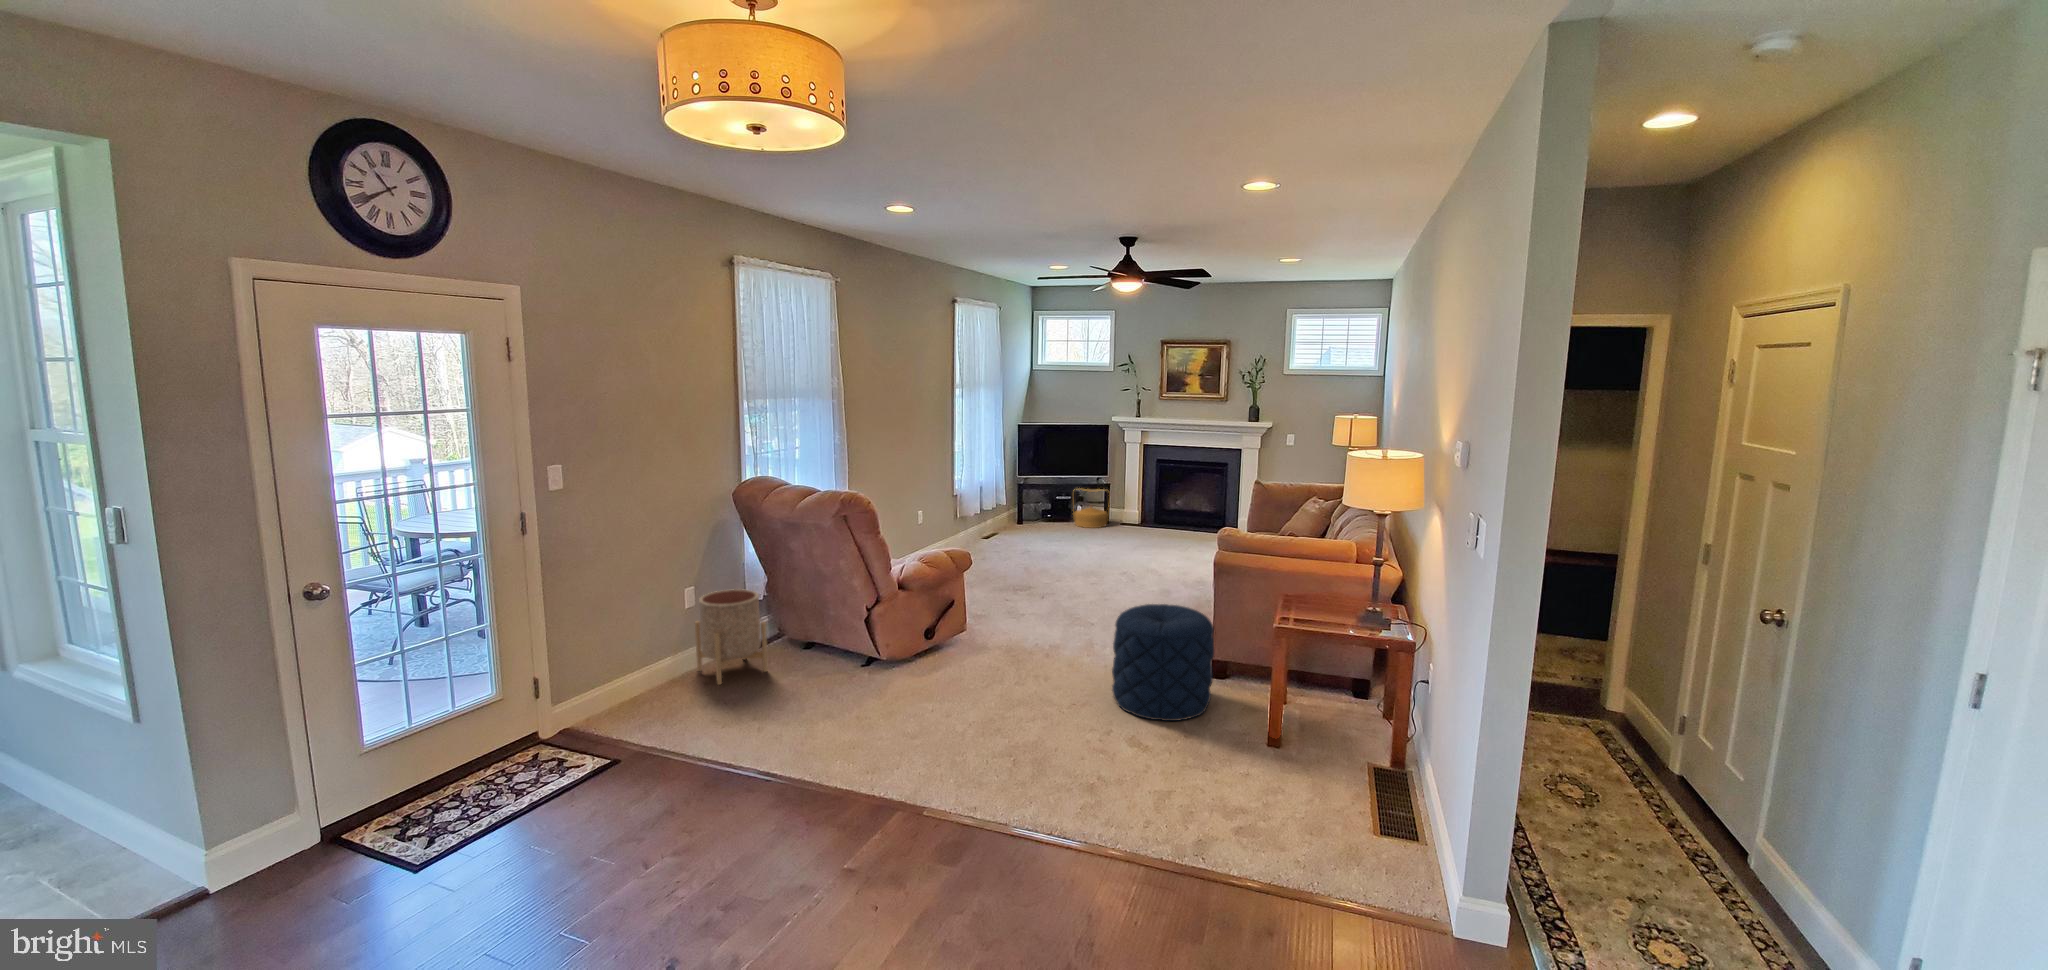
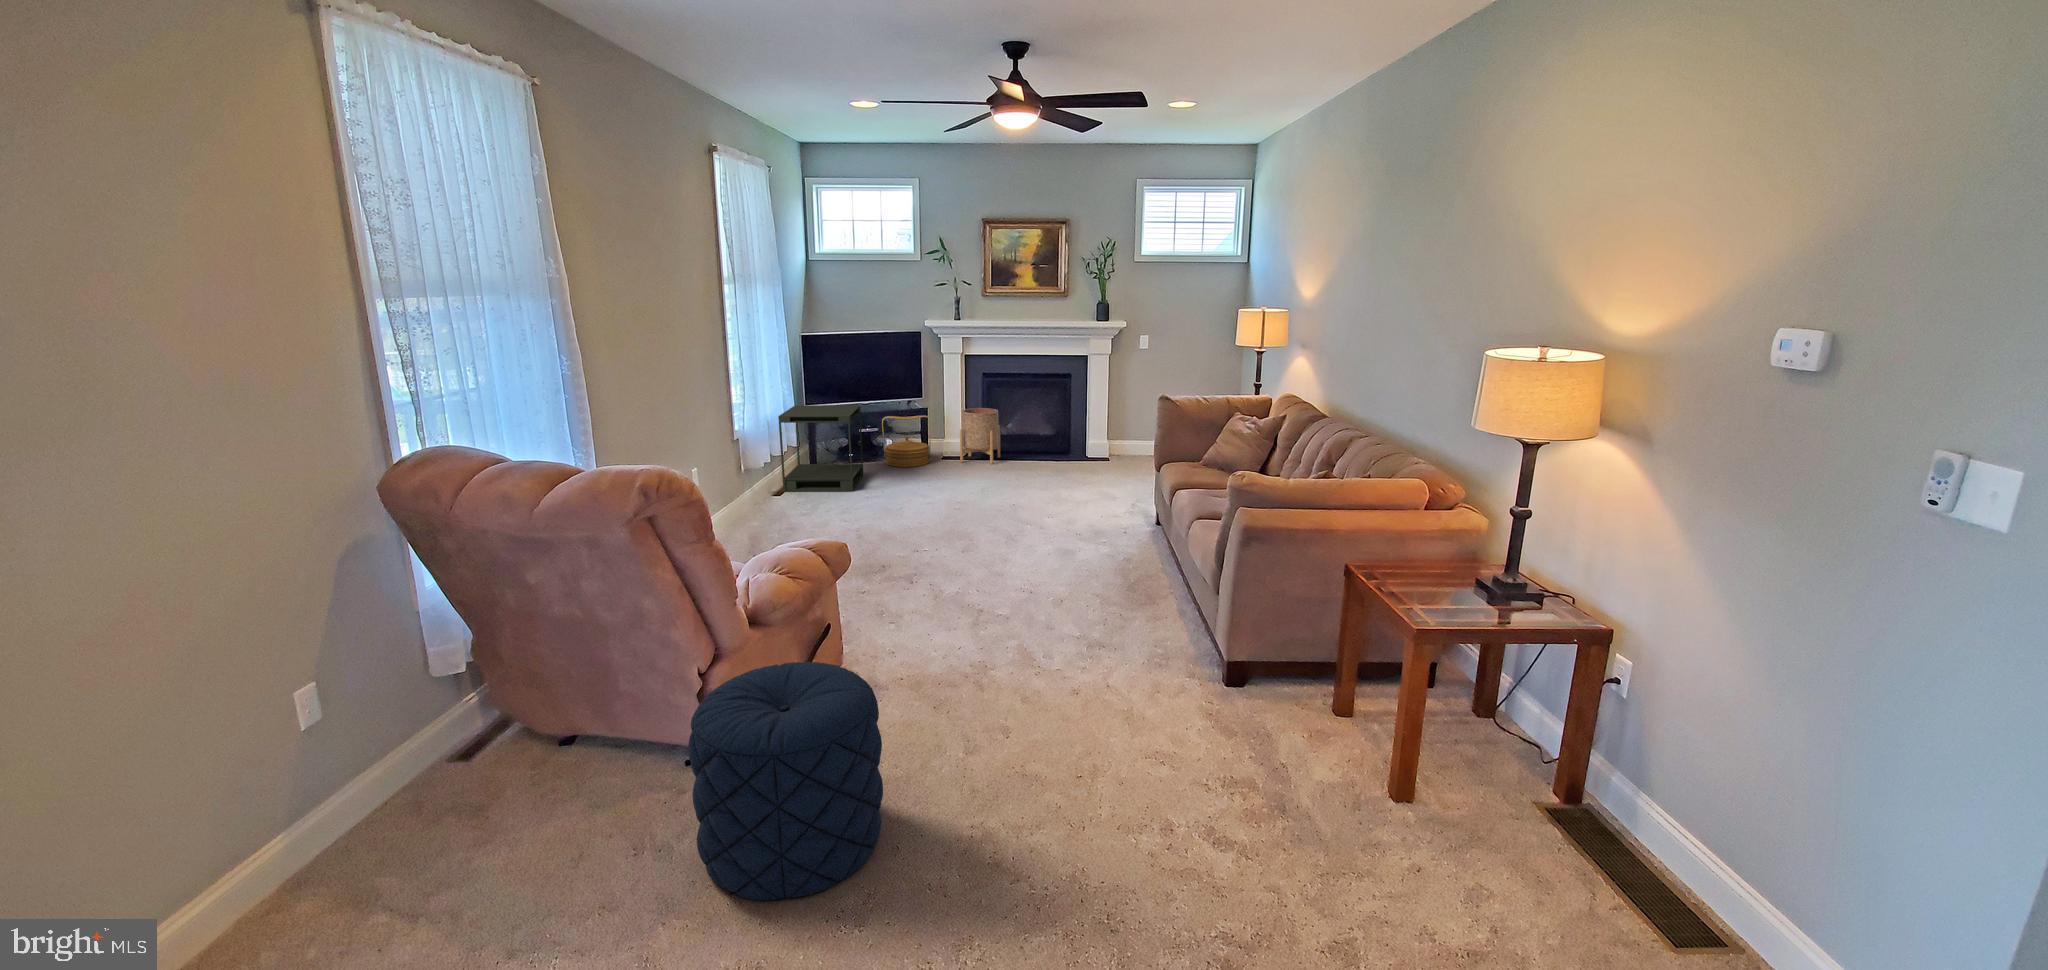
side table: none [991,476,1053,541] -> present [778,405,863,492]
planter: present [695,589,768,685] -> present [960,408,1000,464]
pouf: present [1112,604,1214,721] -> present [688,662,883,900]

